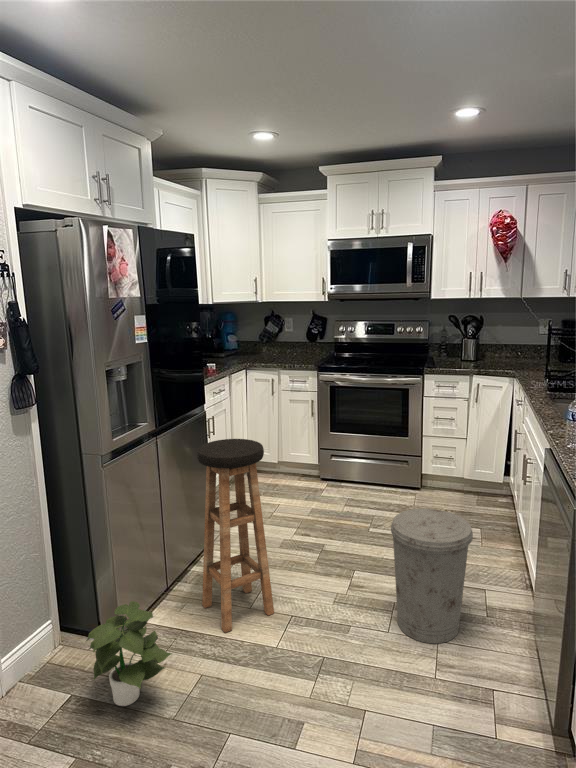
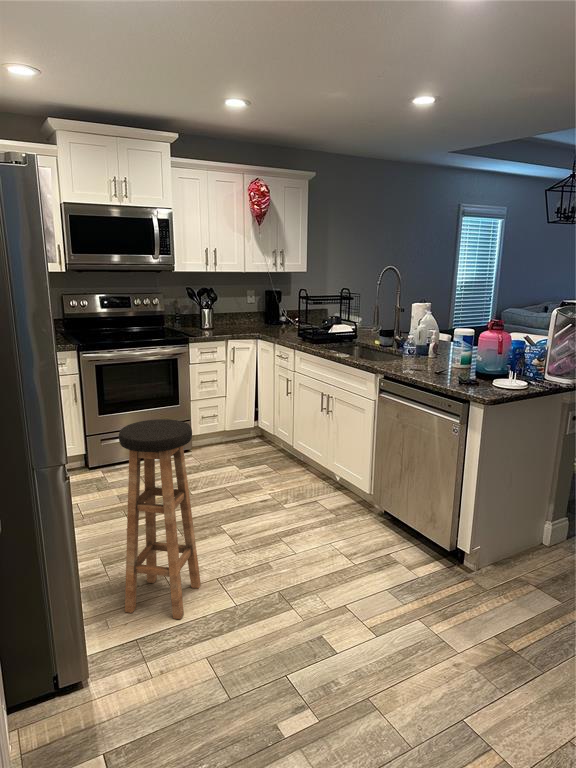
trash can: present [391,509,473,643] -> none [283,445,347,550]
potted plant: present [86,601,172,706] -> none [110,612,214,727]

